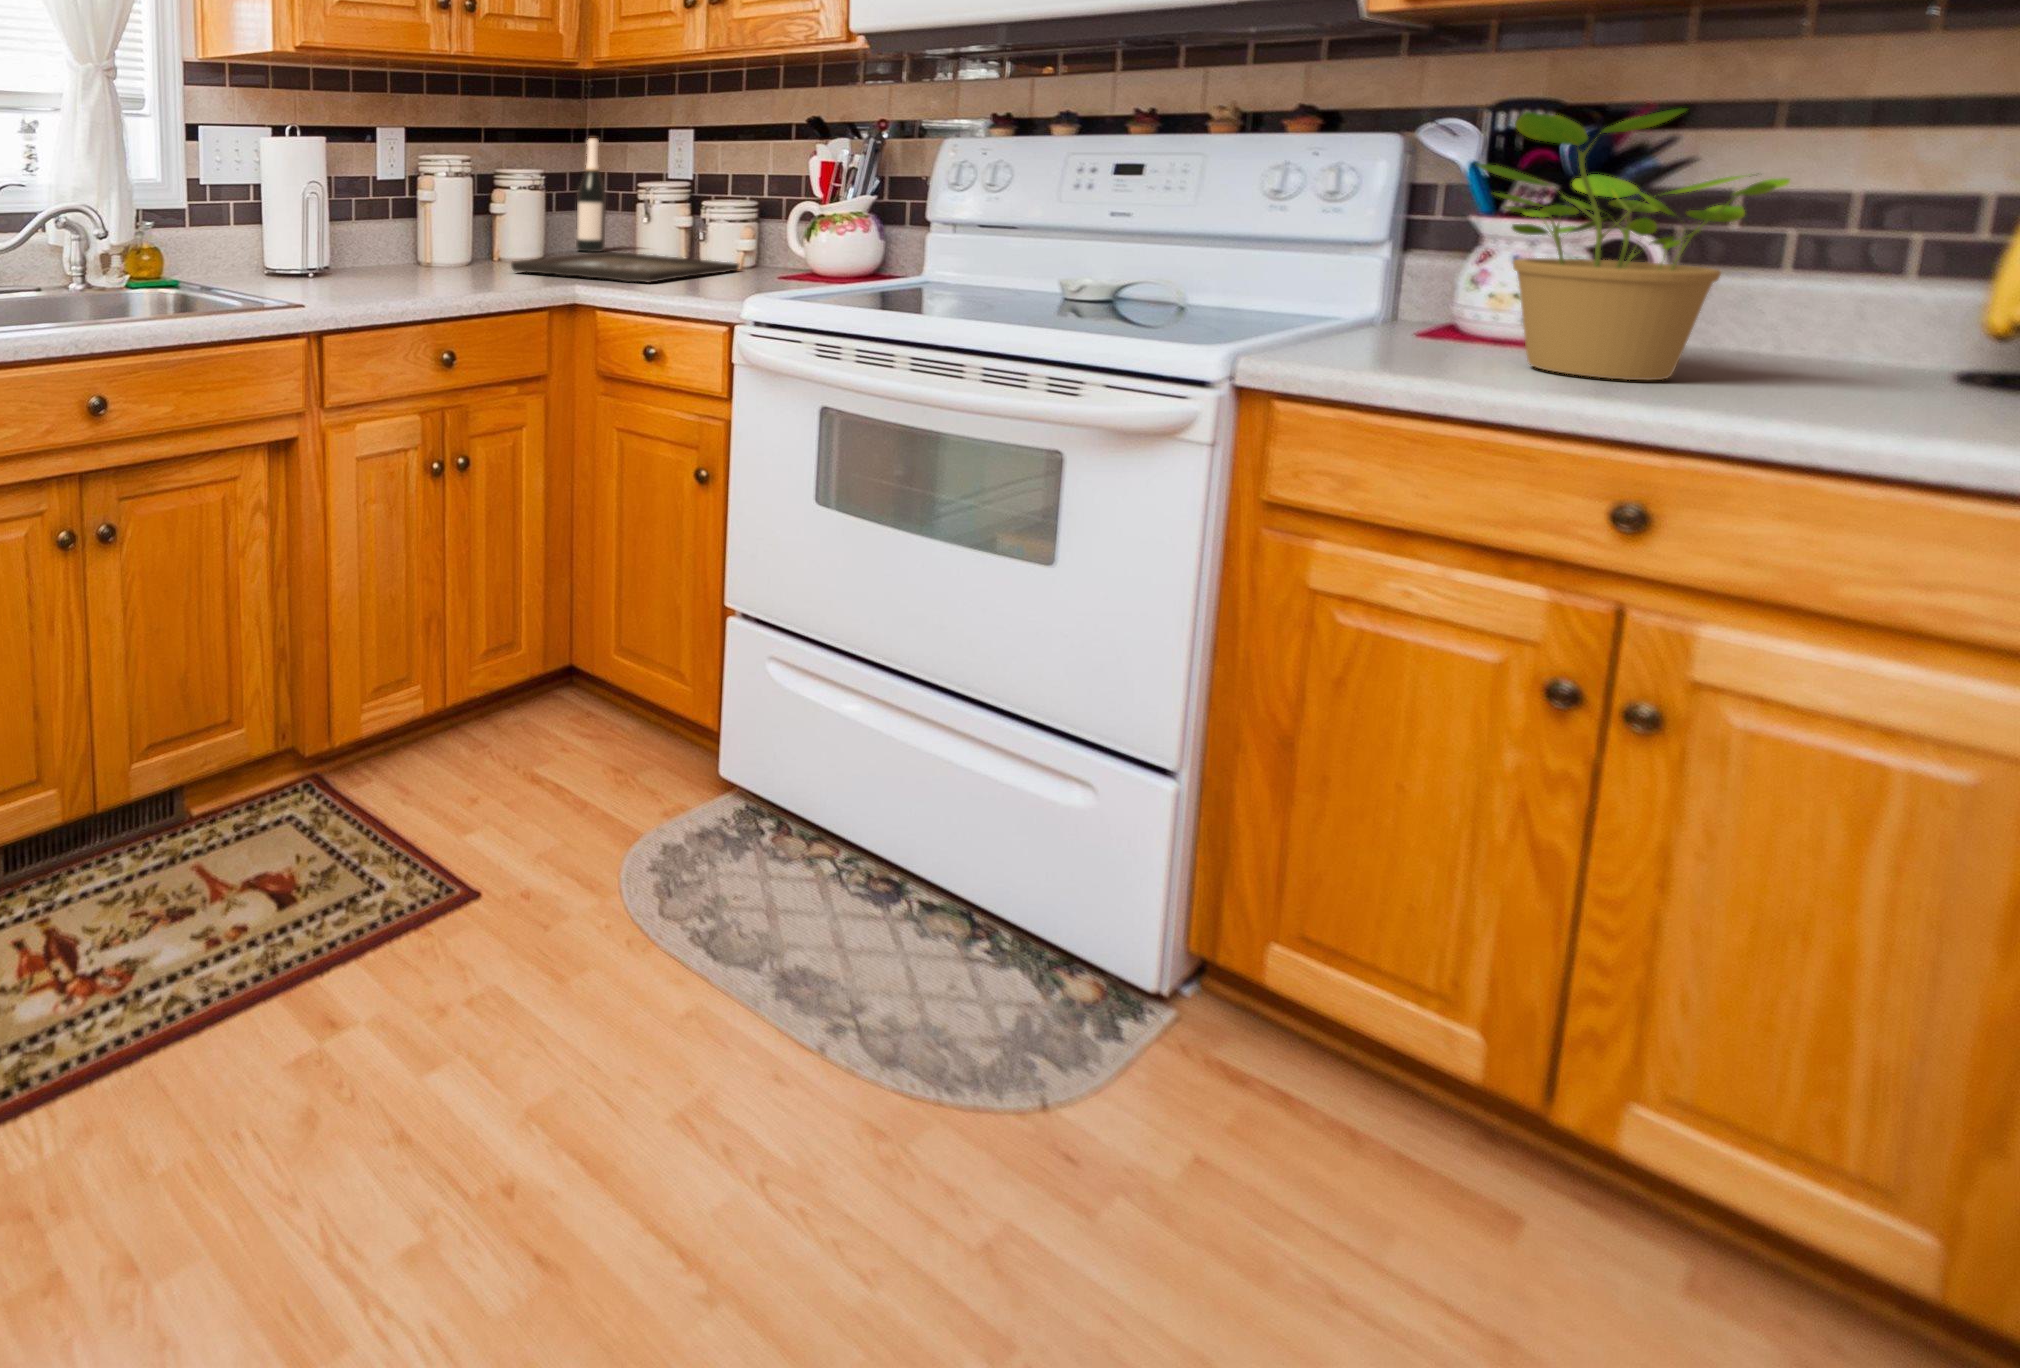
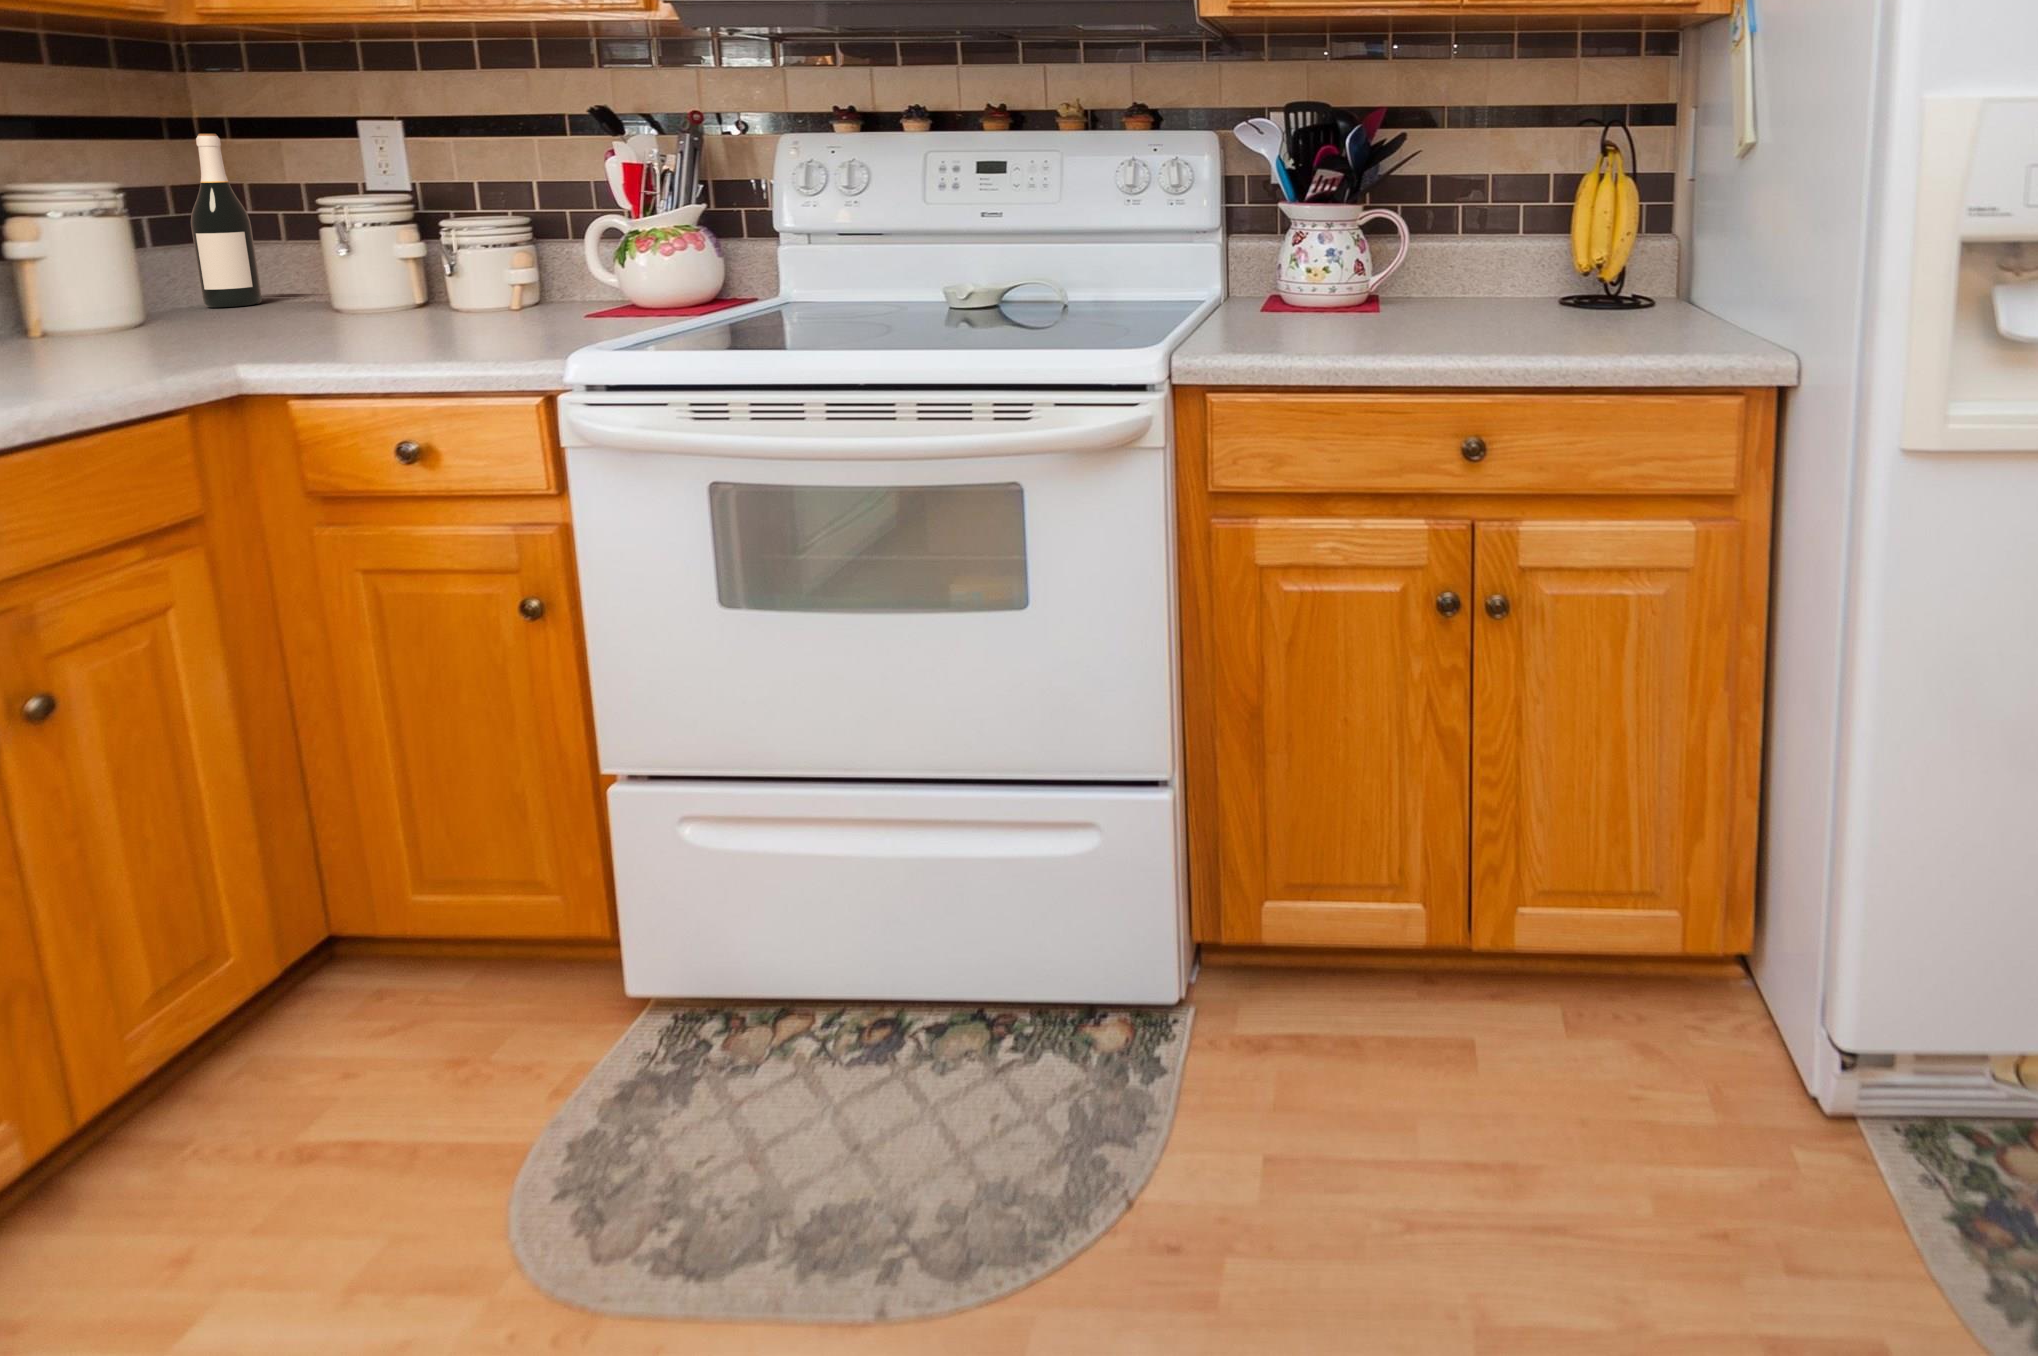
potted plant: present [1475,108,1790,380] -> none [1318,114,1502,336]
tray: present [511,252,739,282] -> none [72,305,519,364]

